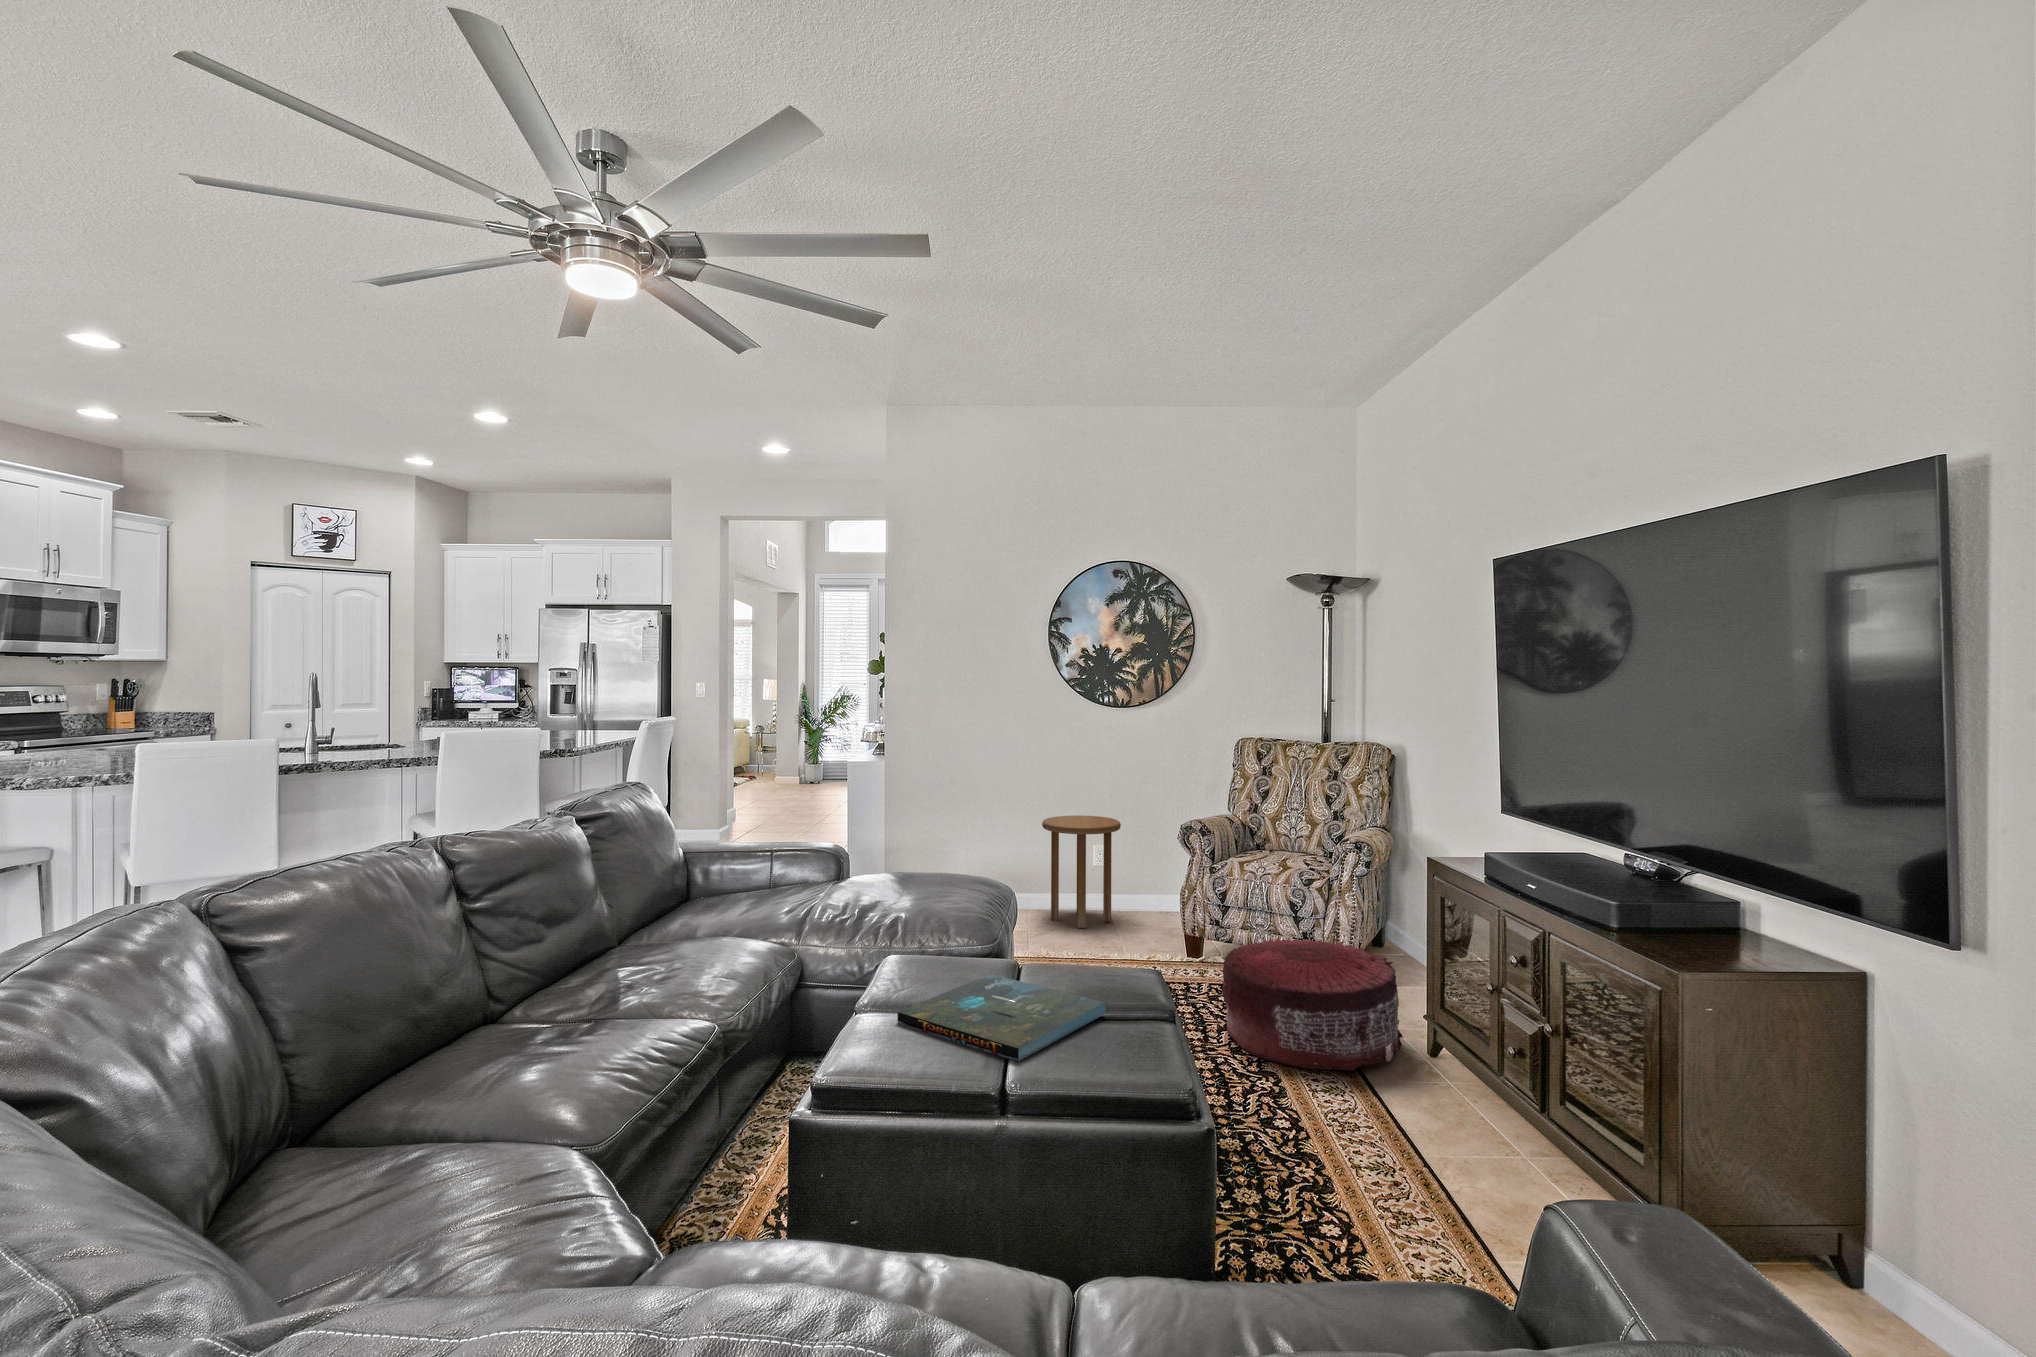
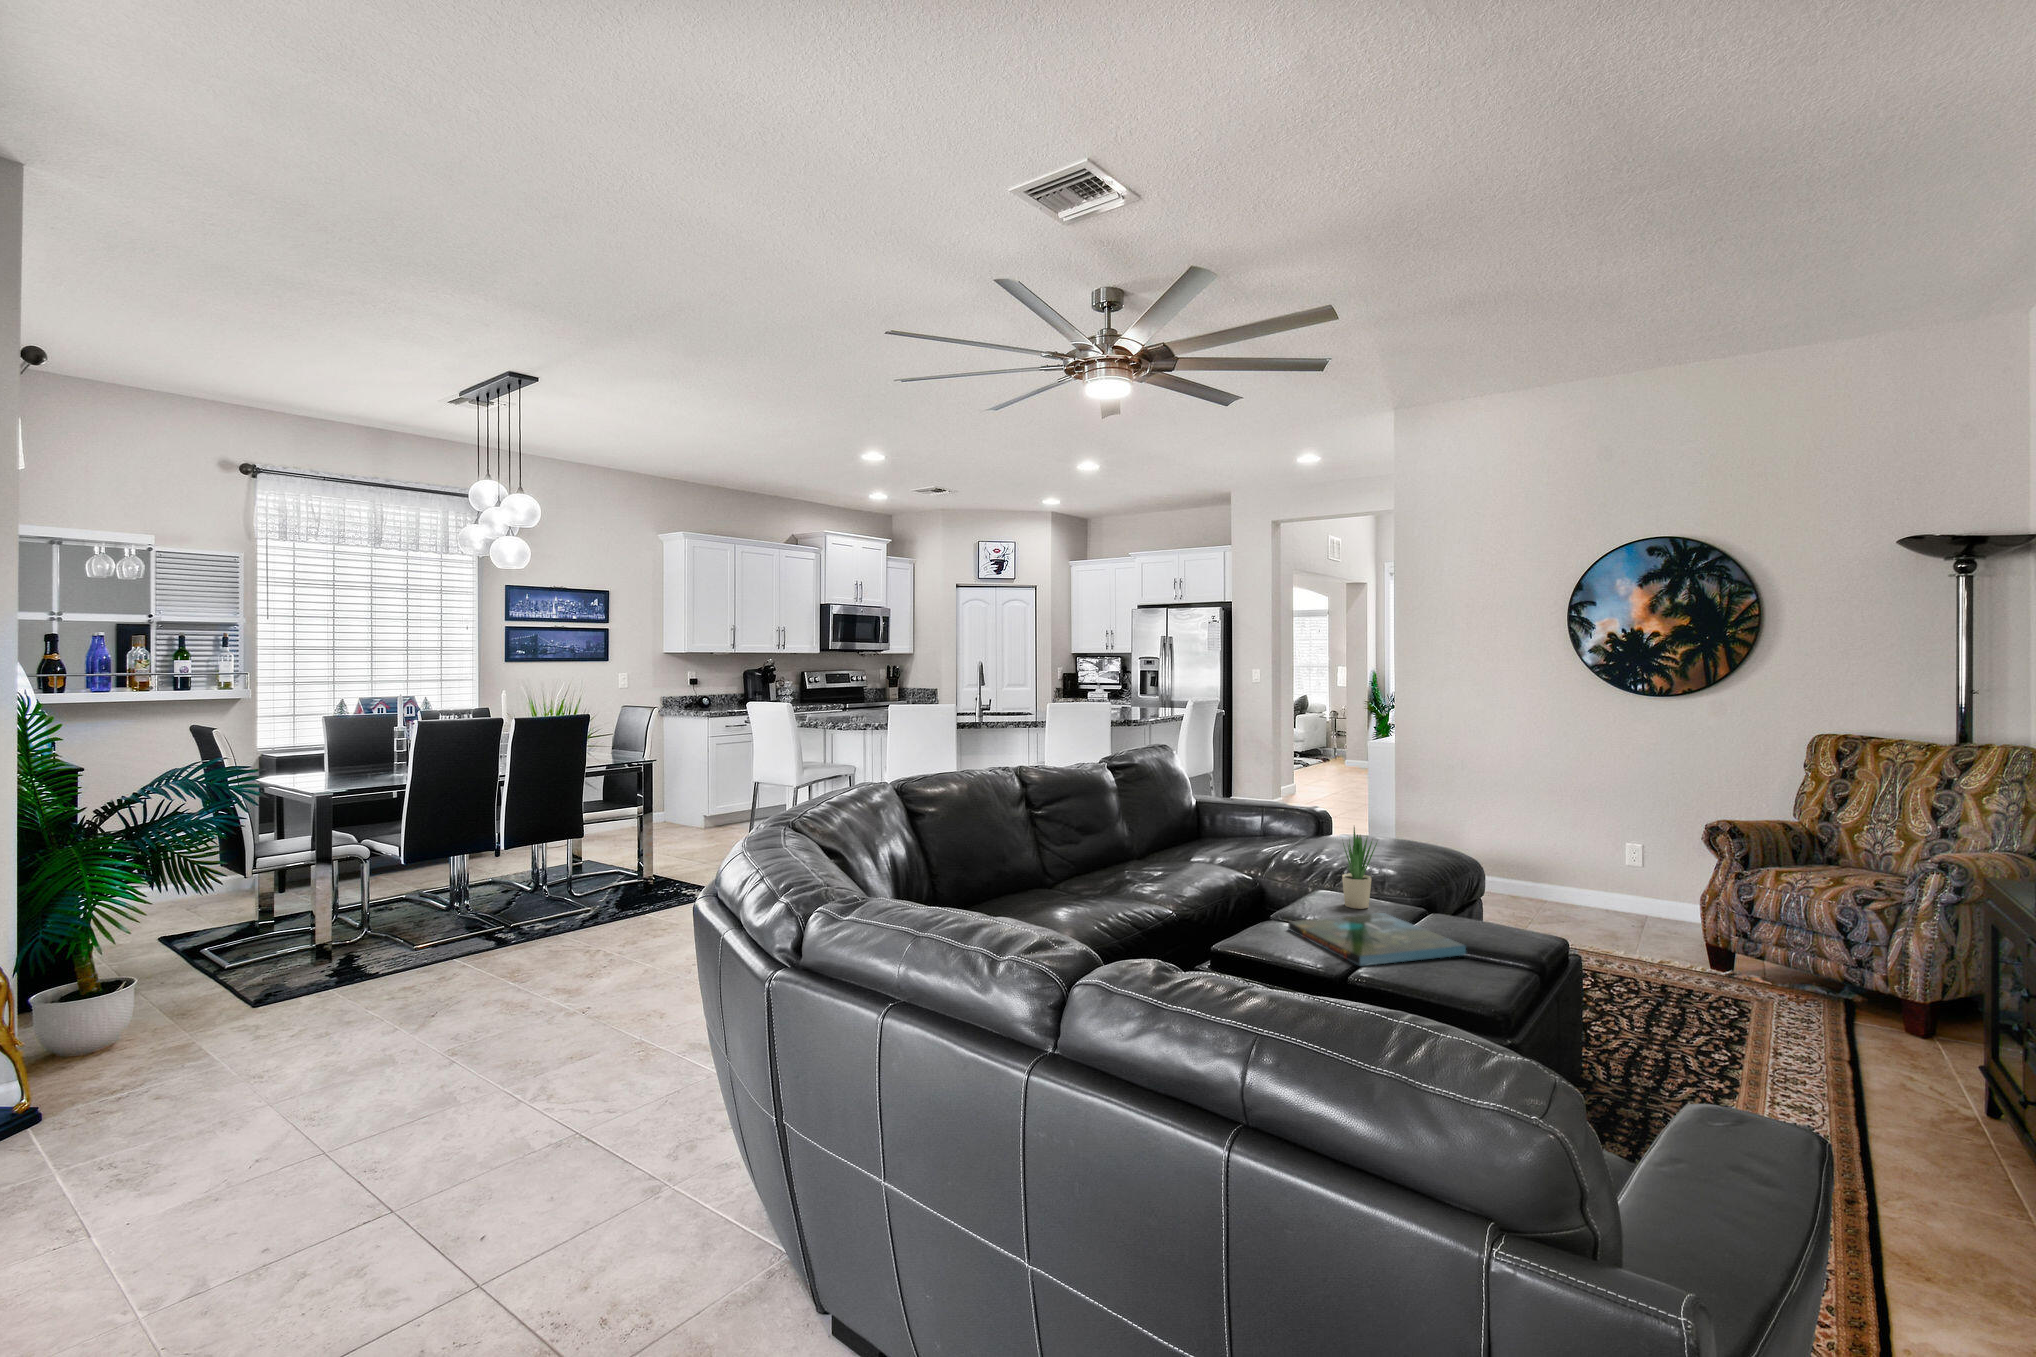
side table: present [1042,815,1121,928] -> none [1554,807,1650,922]
potted plant: none [928,867,971,972] -> present [1342,827,1377,909]
pouf: present [1222,937,1403,1071] -> none [1691,950,1946,1100]

